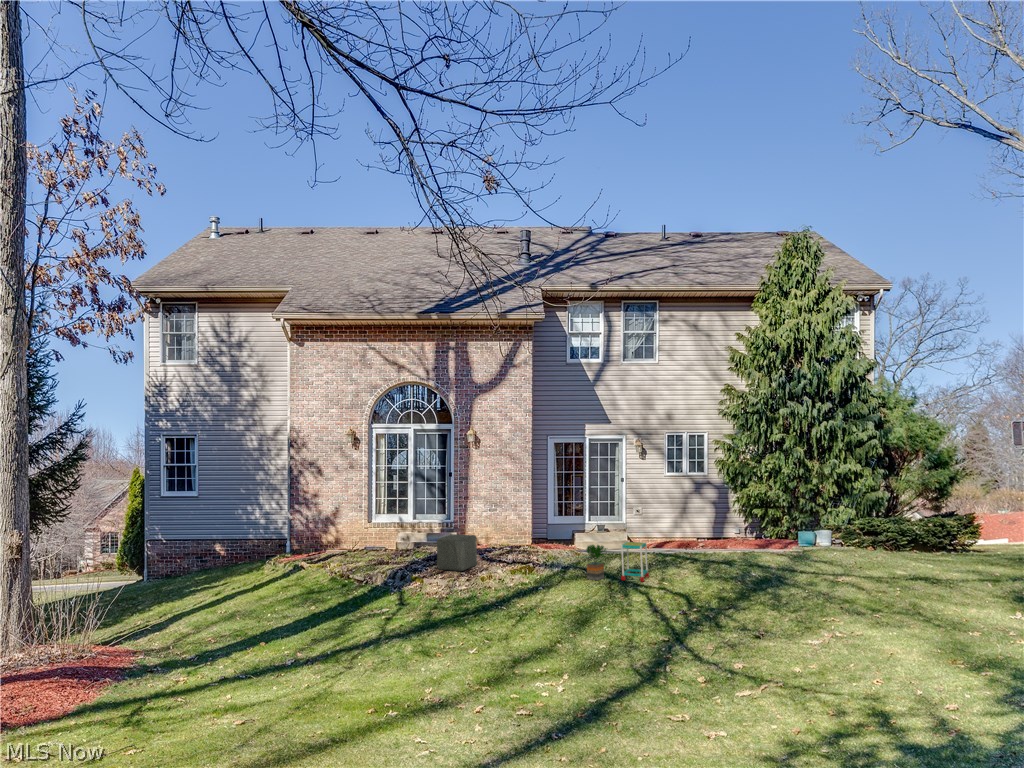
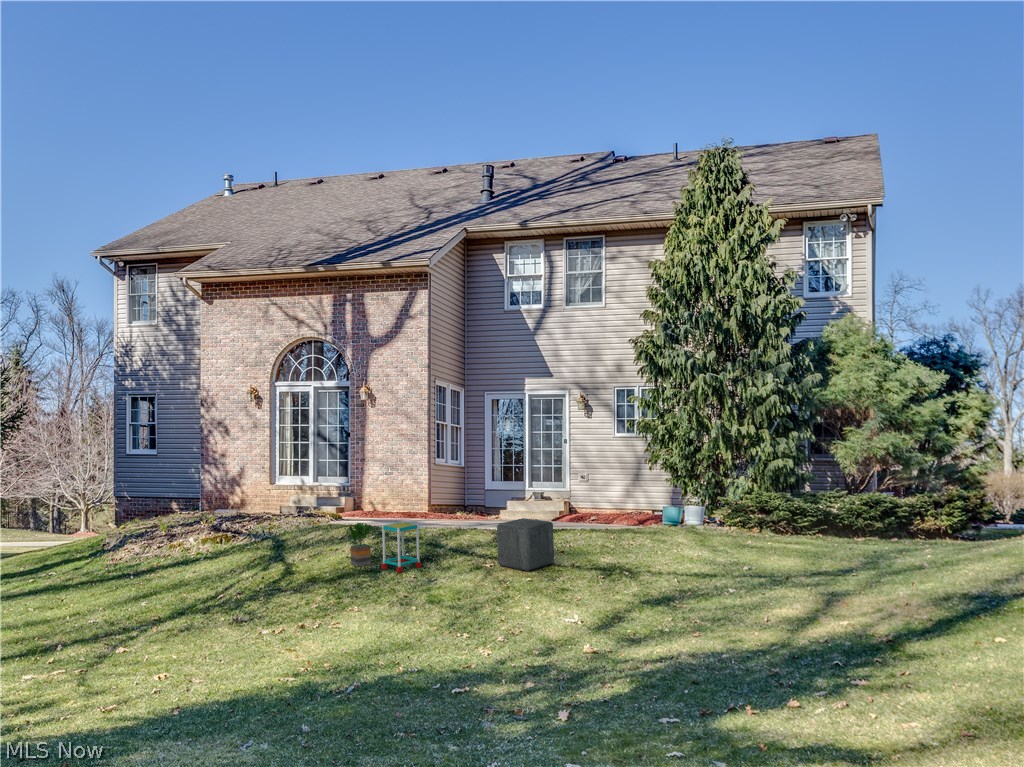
ottoman: present [437,534,477,571] -> present [497,518,554,571]

